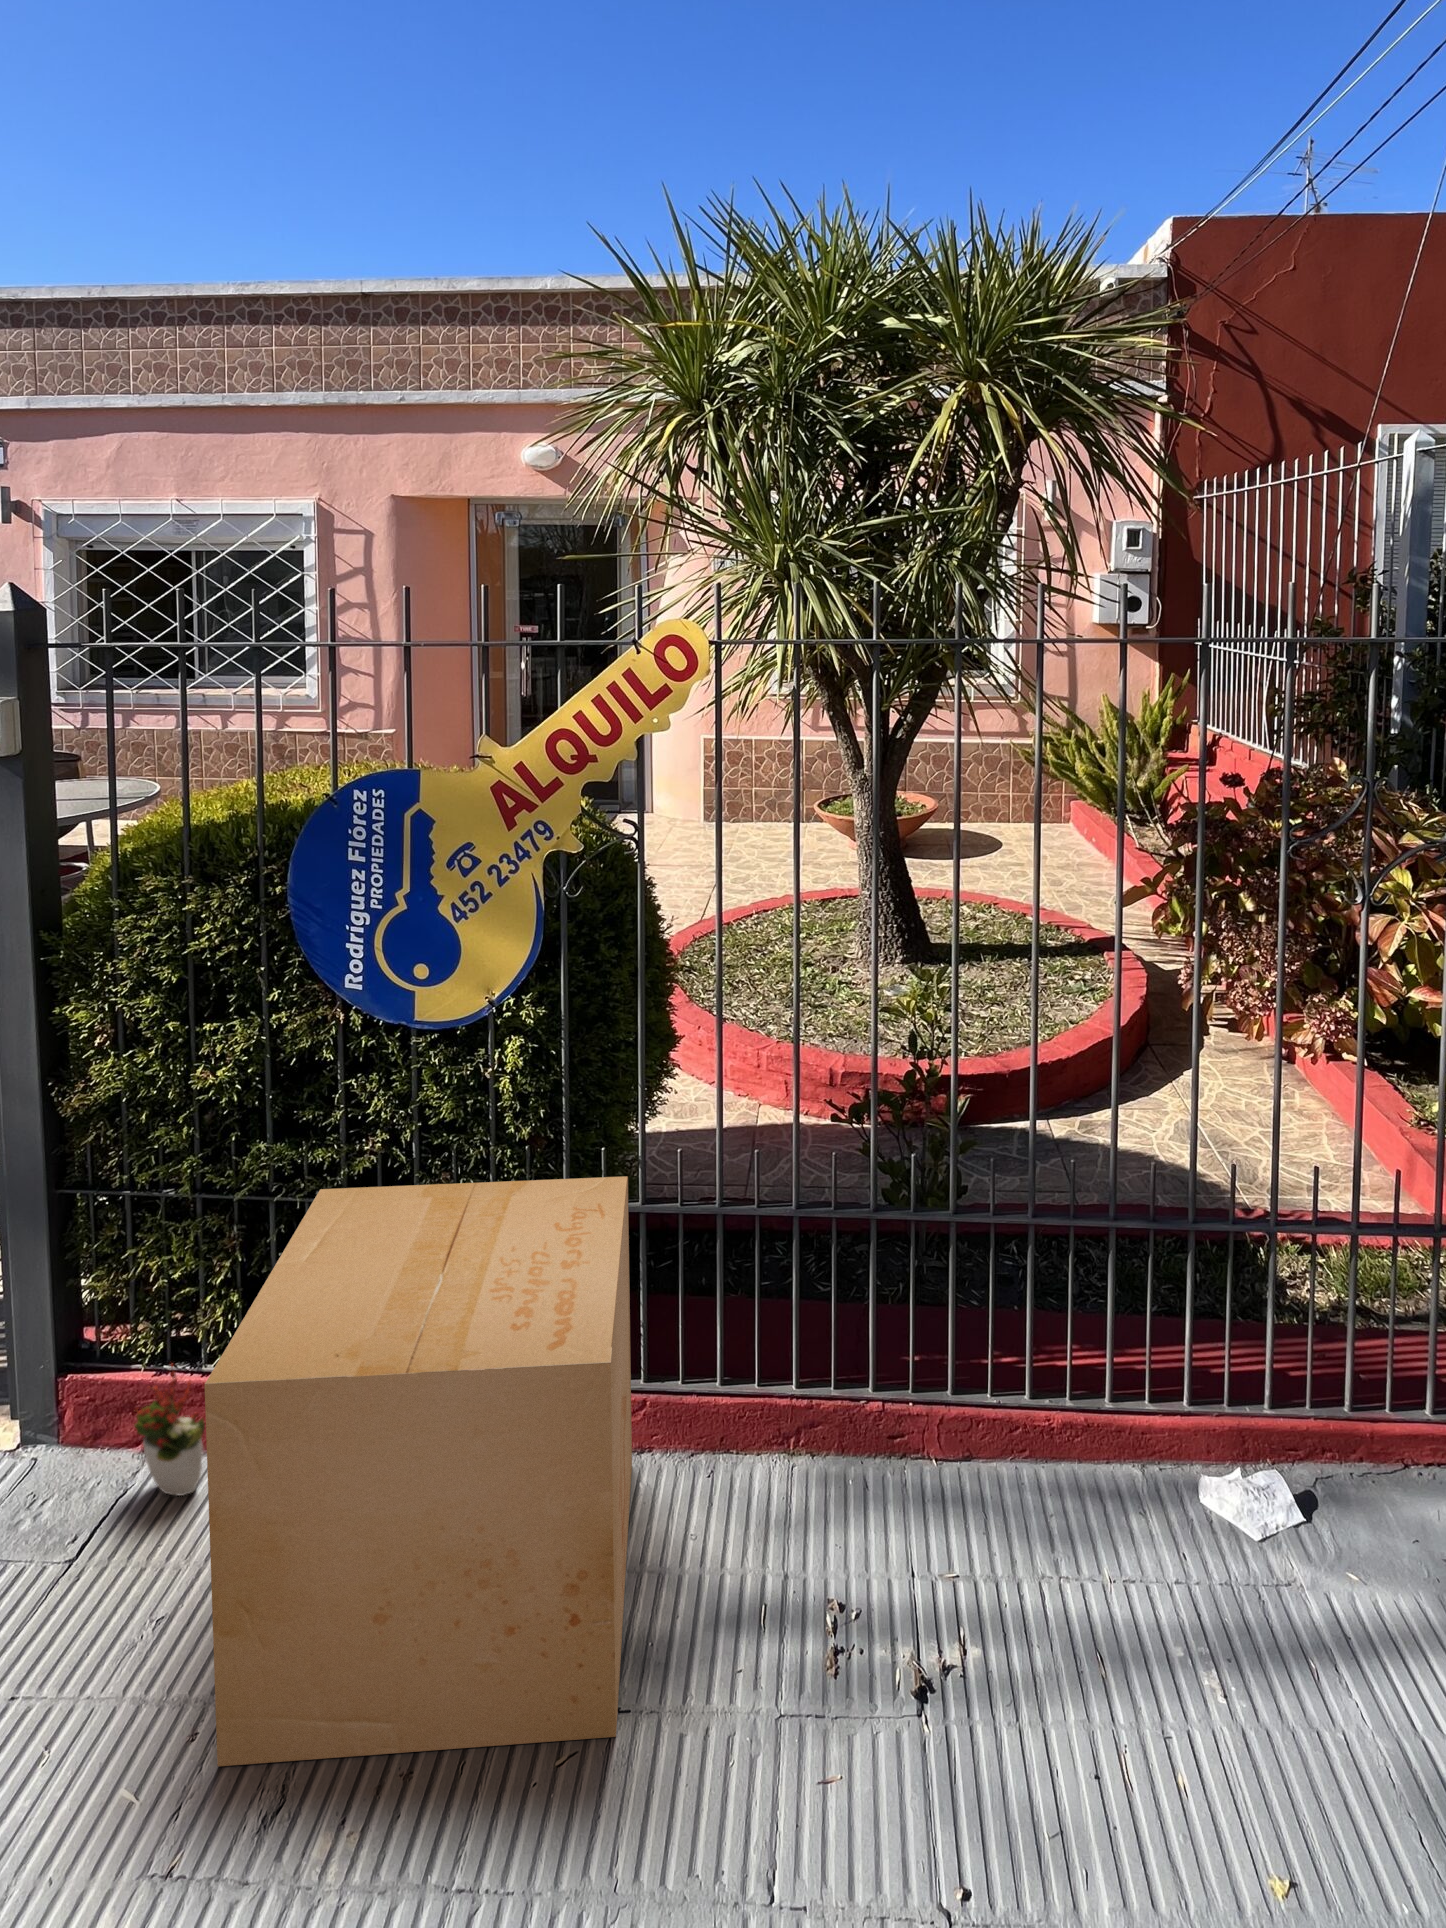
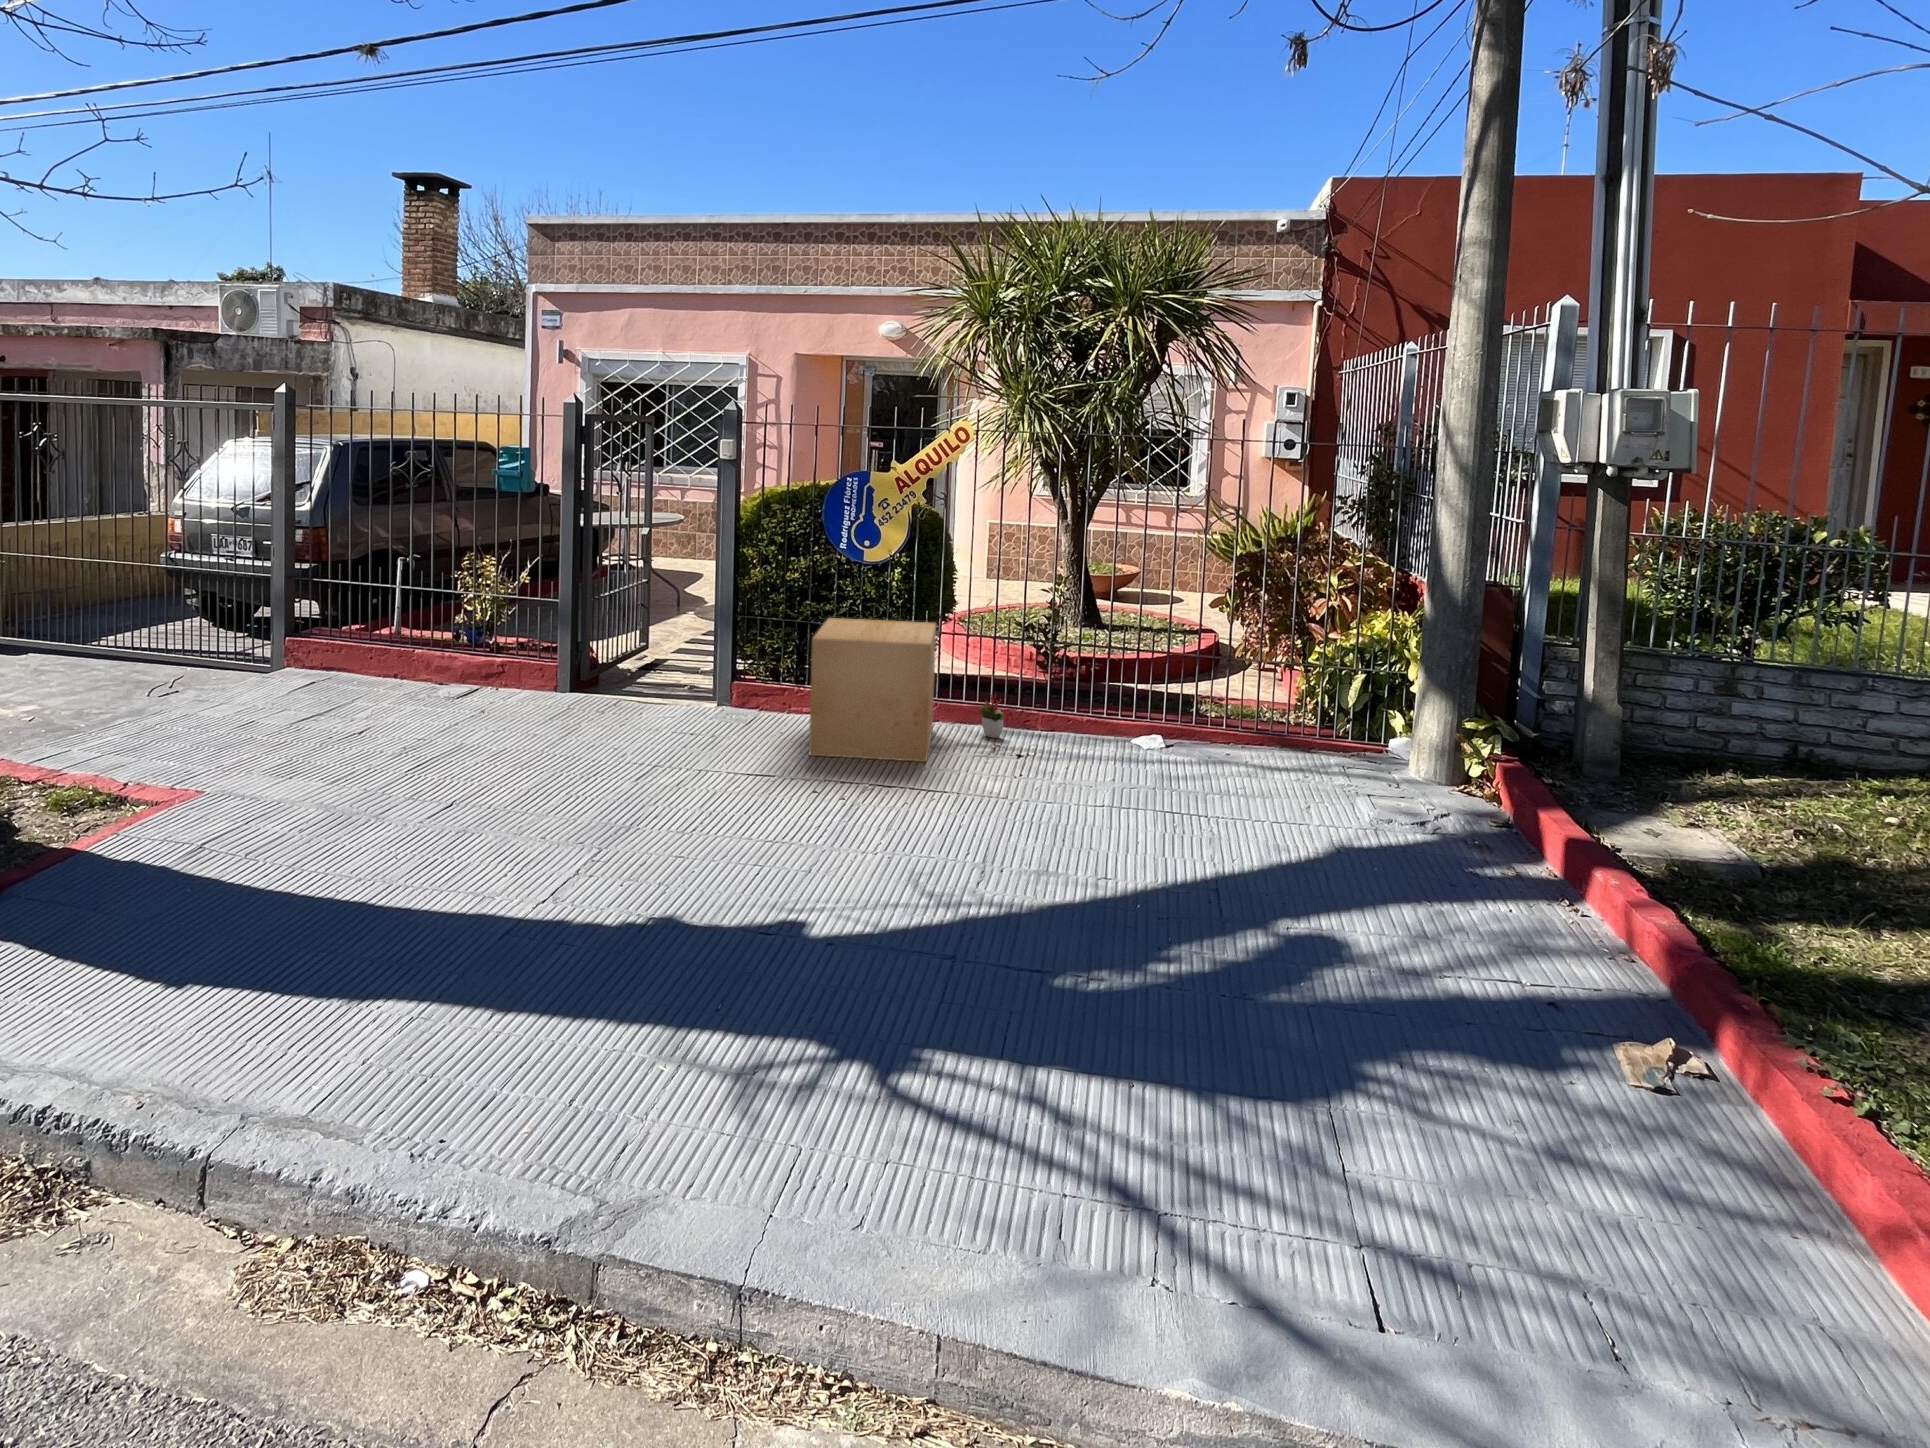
decorative plant: present [135,1365,205,1496] -> present [979,693,1005,738]

